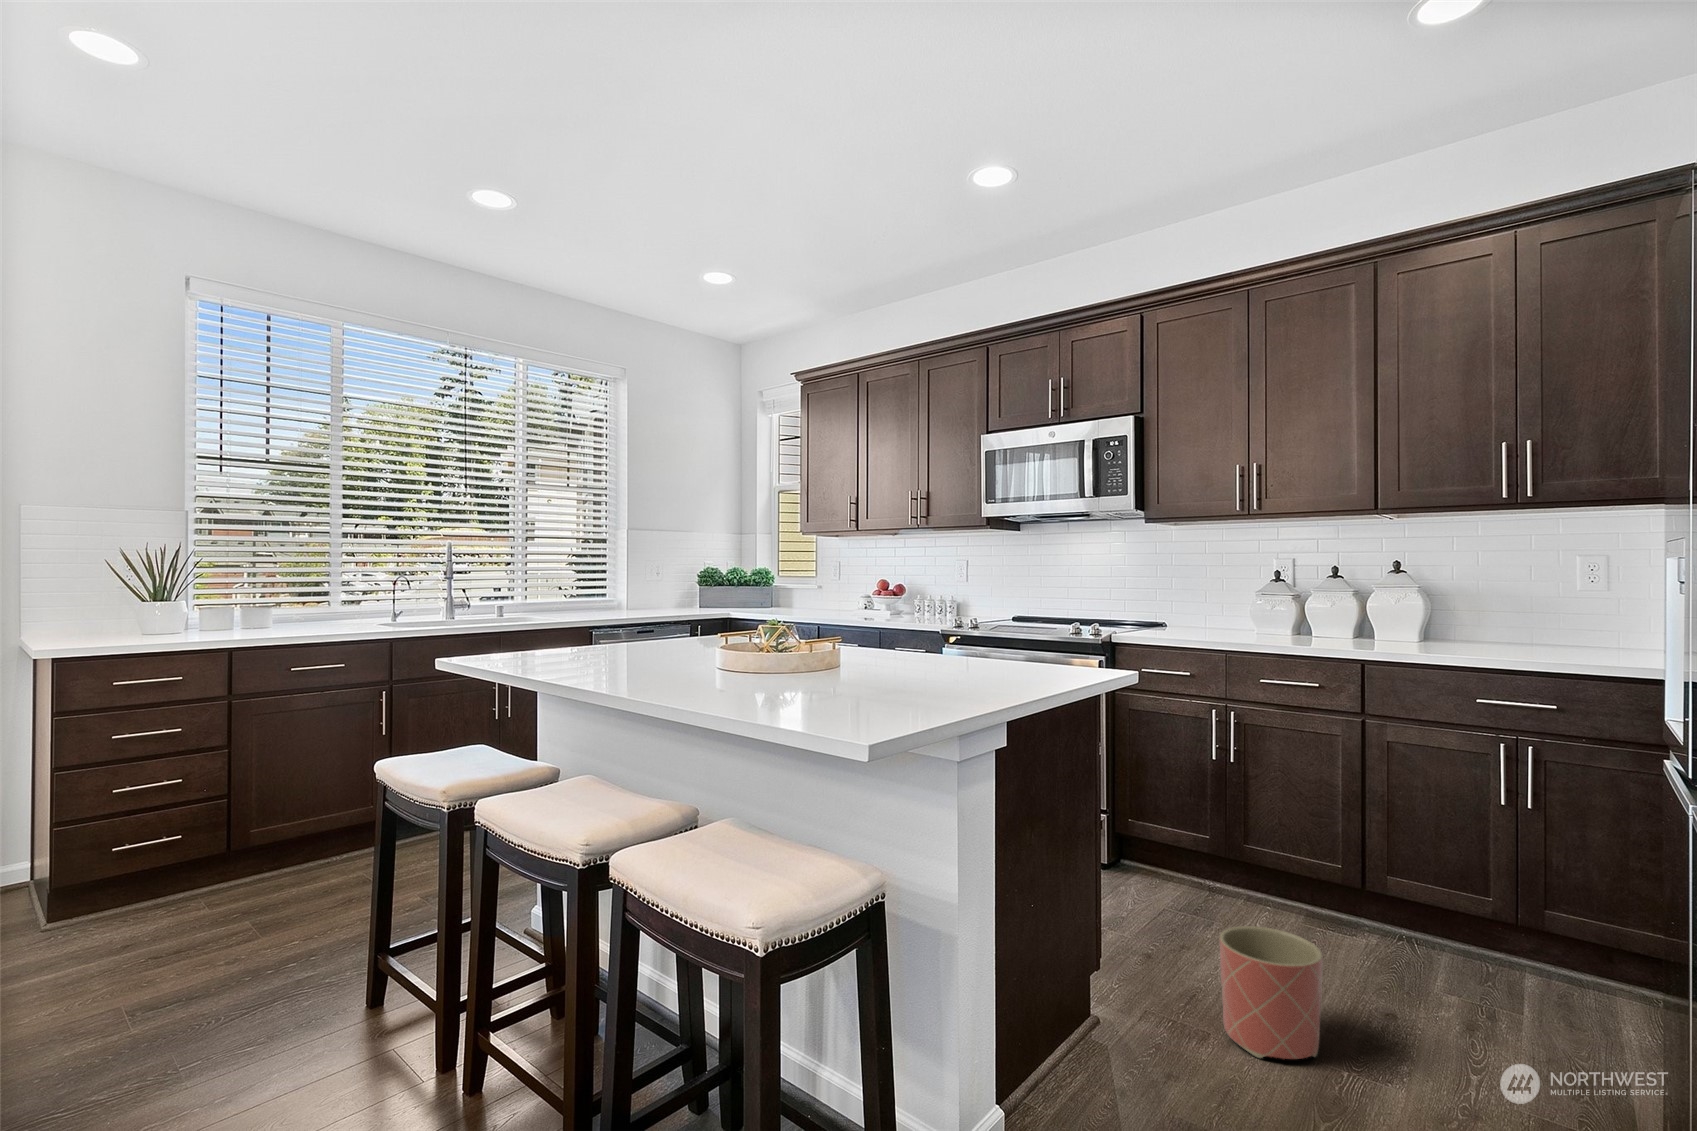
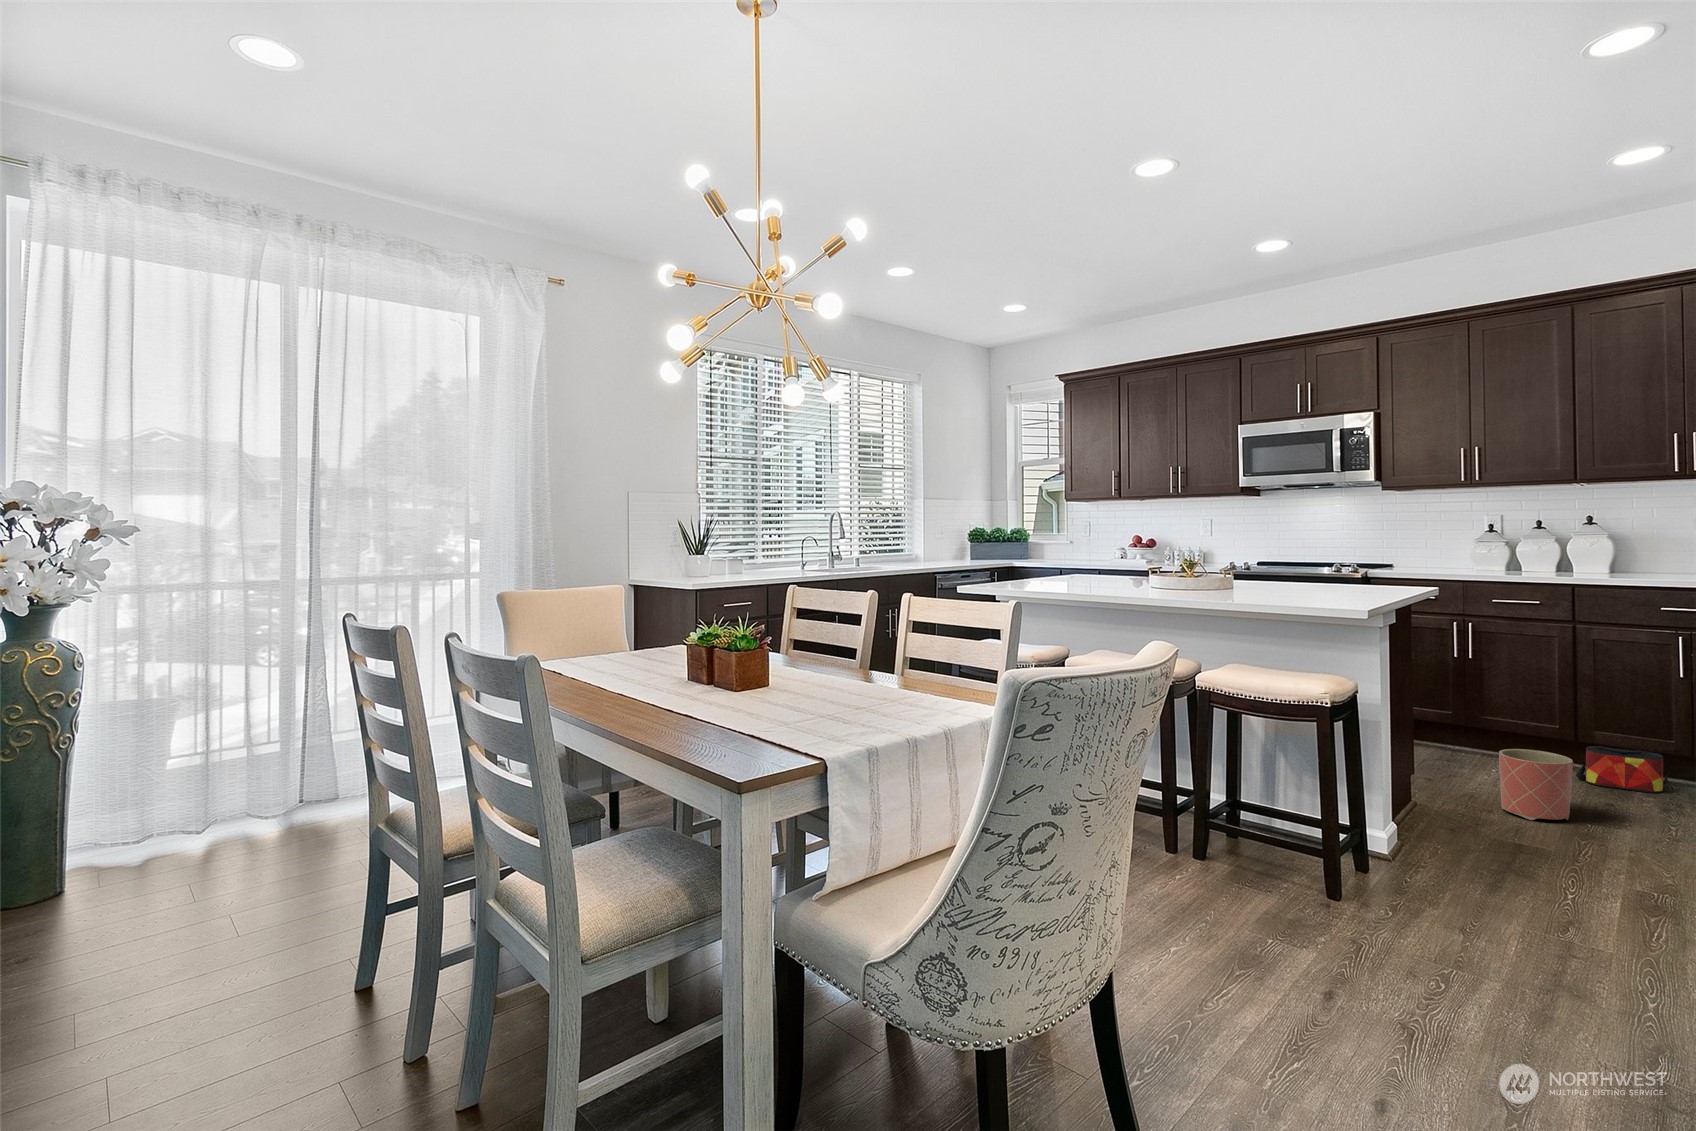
bag: none [1361,904,1486,986] -> present [1576,746,1668,793]

